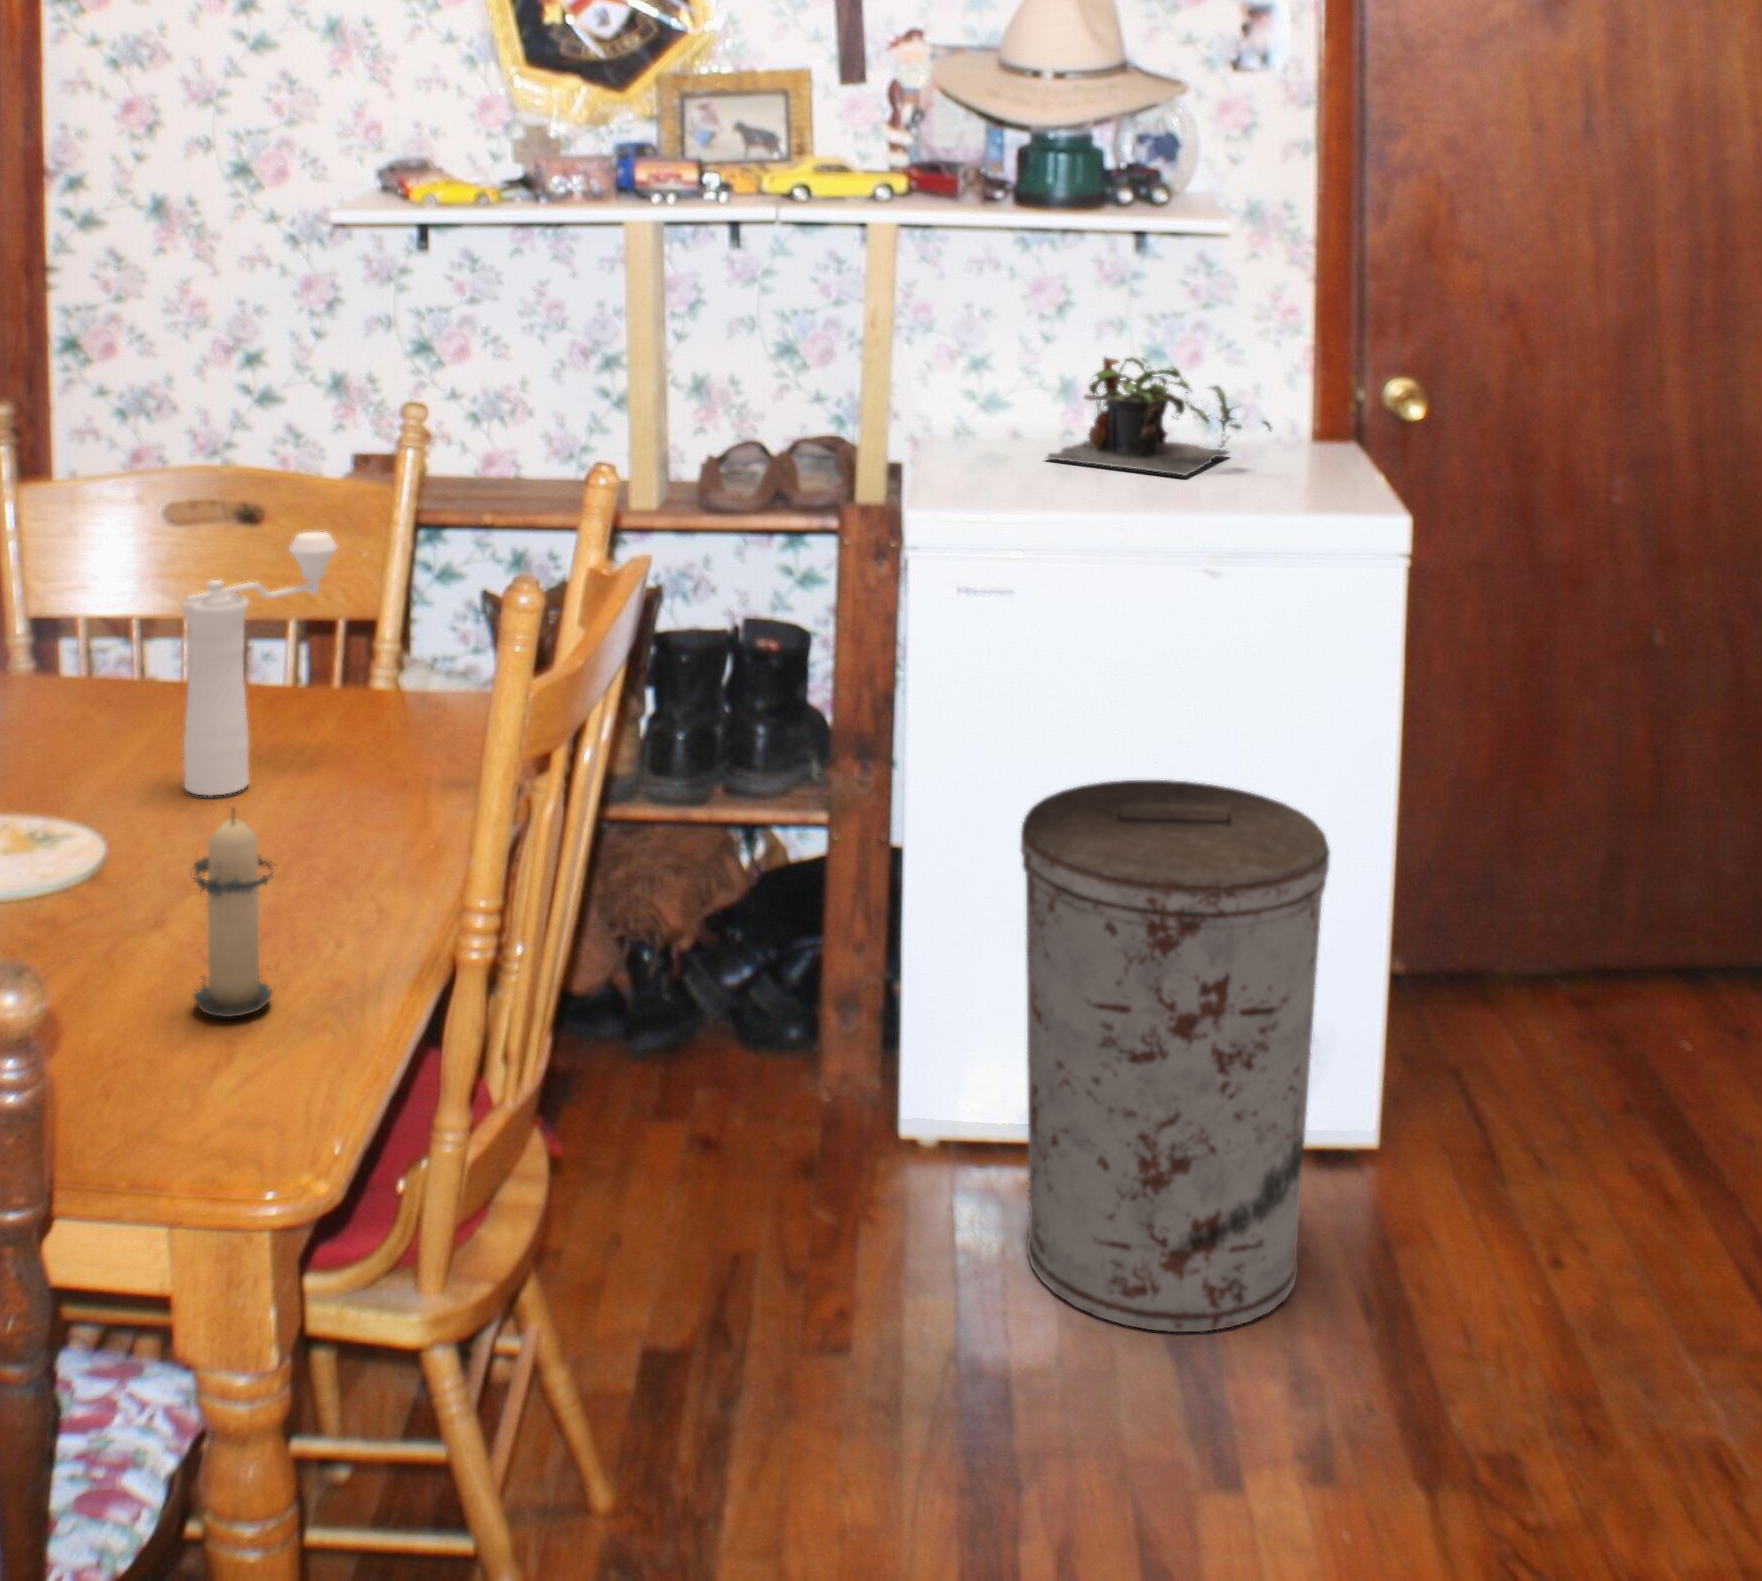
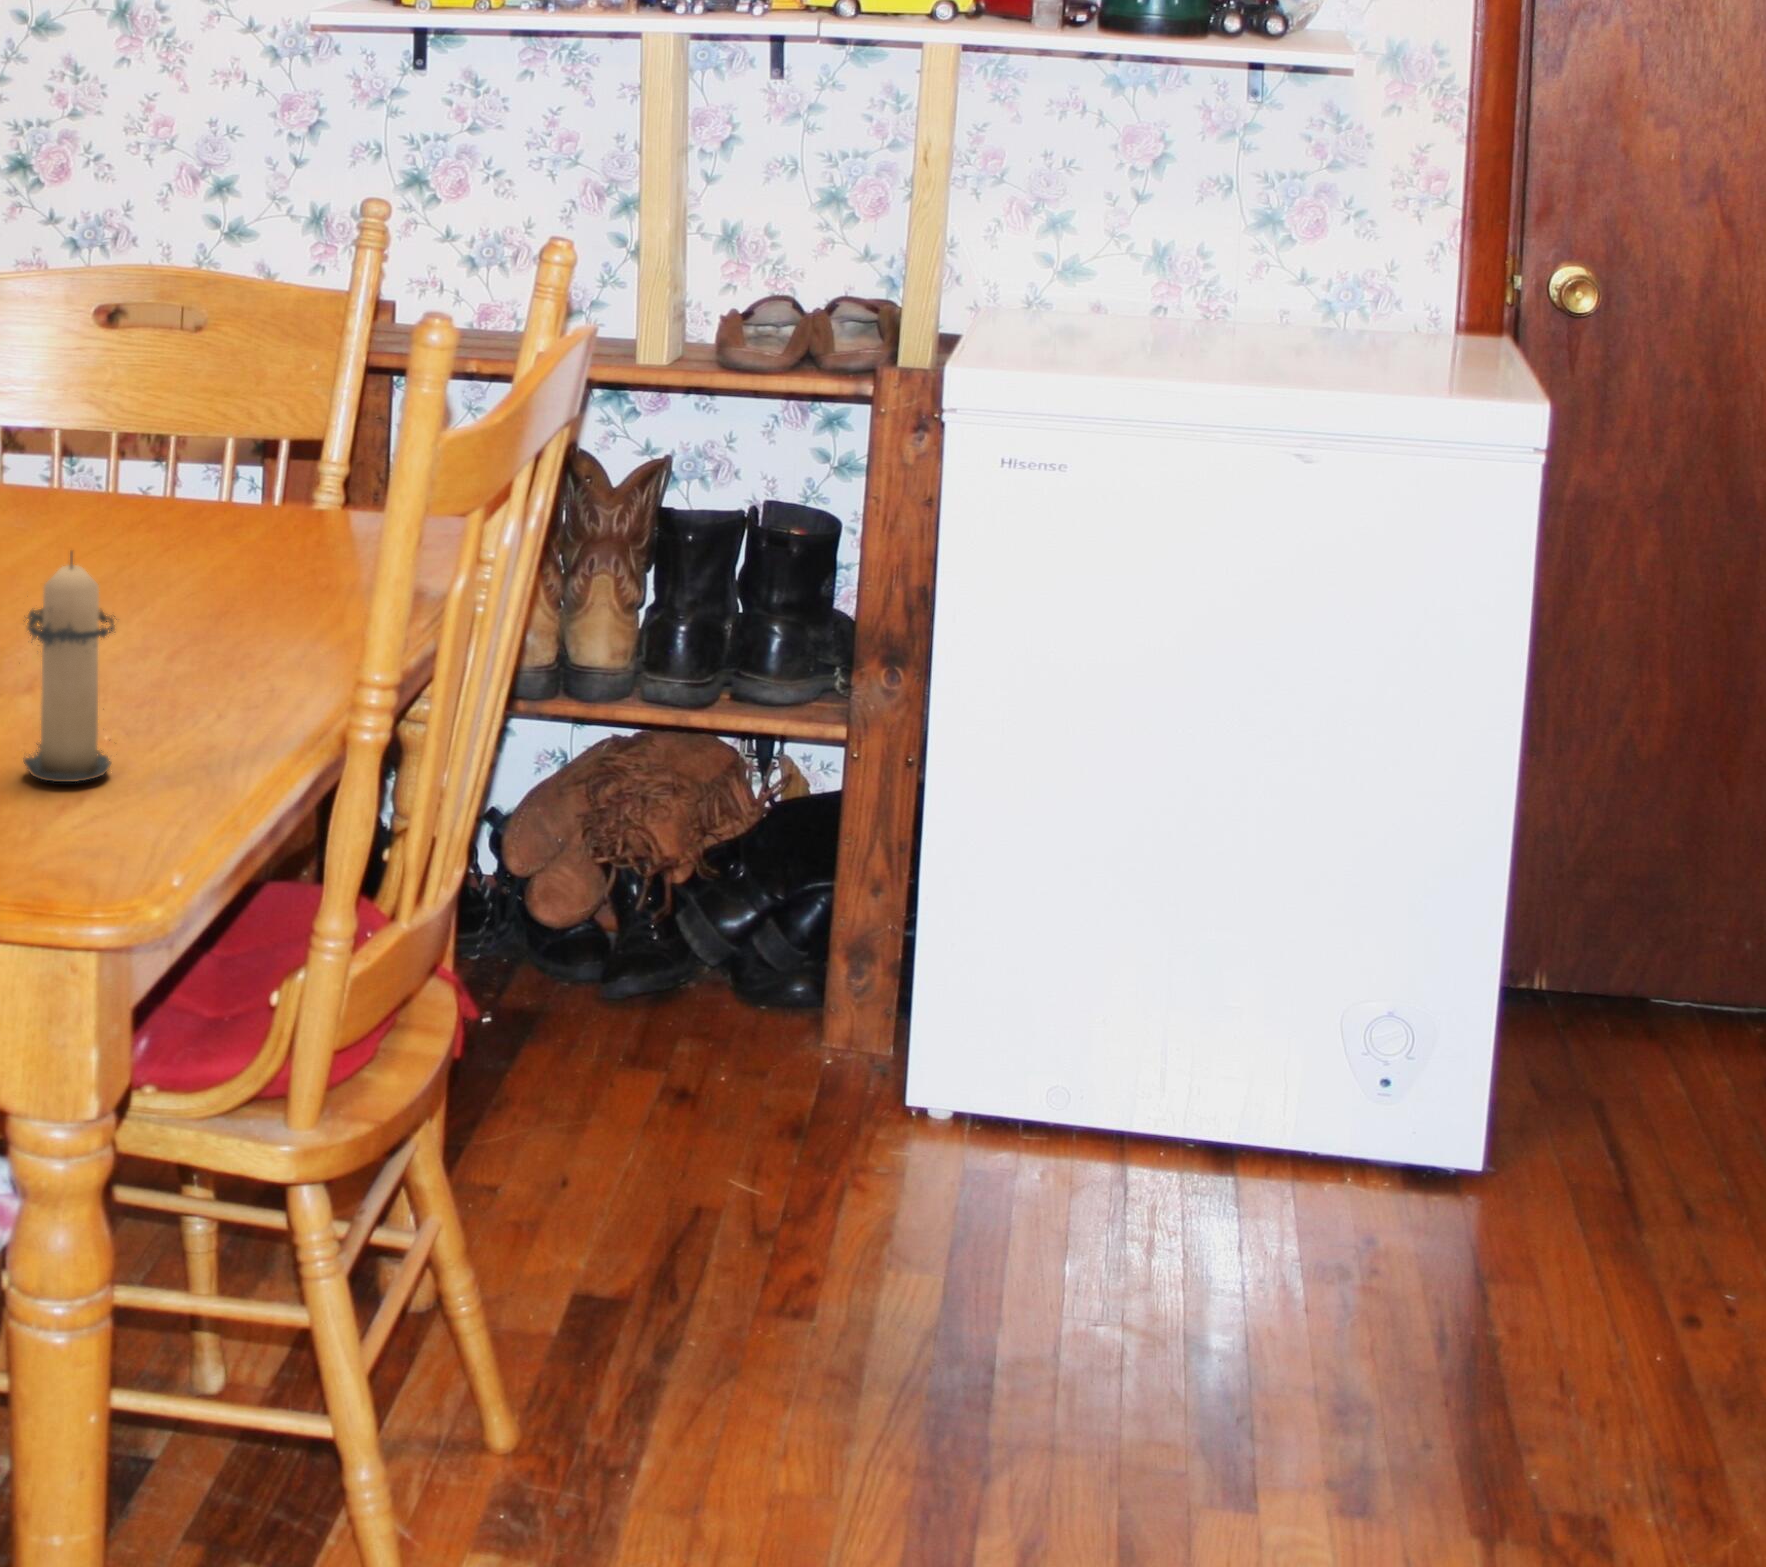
plant: present [1048,357,1271,476] -> none [1122,210,1401,350]
pepper mill: present [183,532,337,795] -> none [68,315,250,596]
trash can: present [1021,780,1330,1332] -> none [1047,692,1425,1330]

